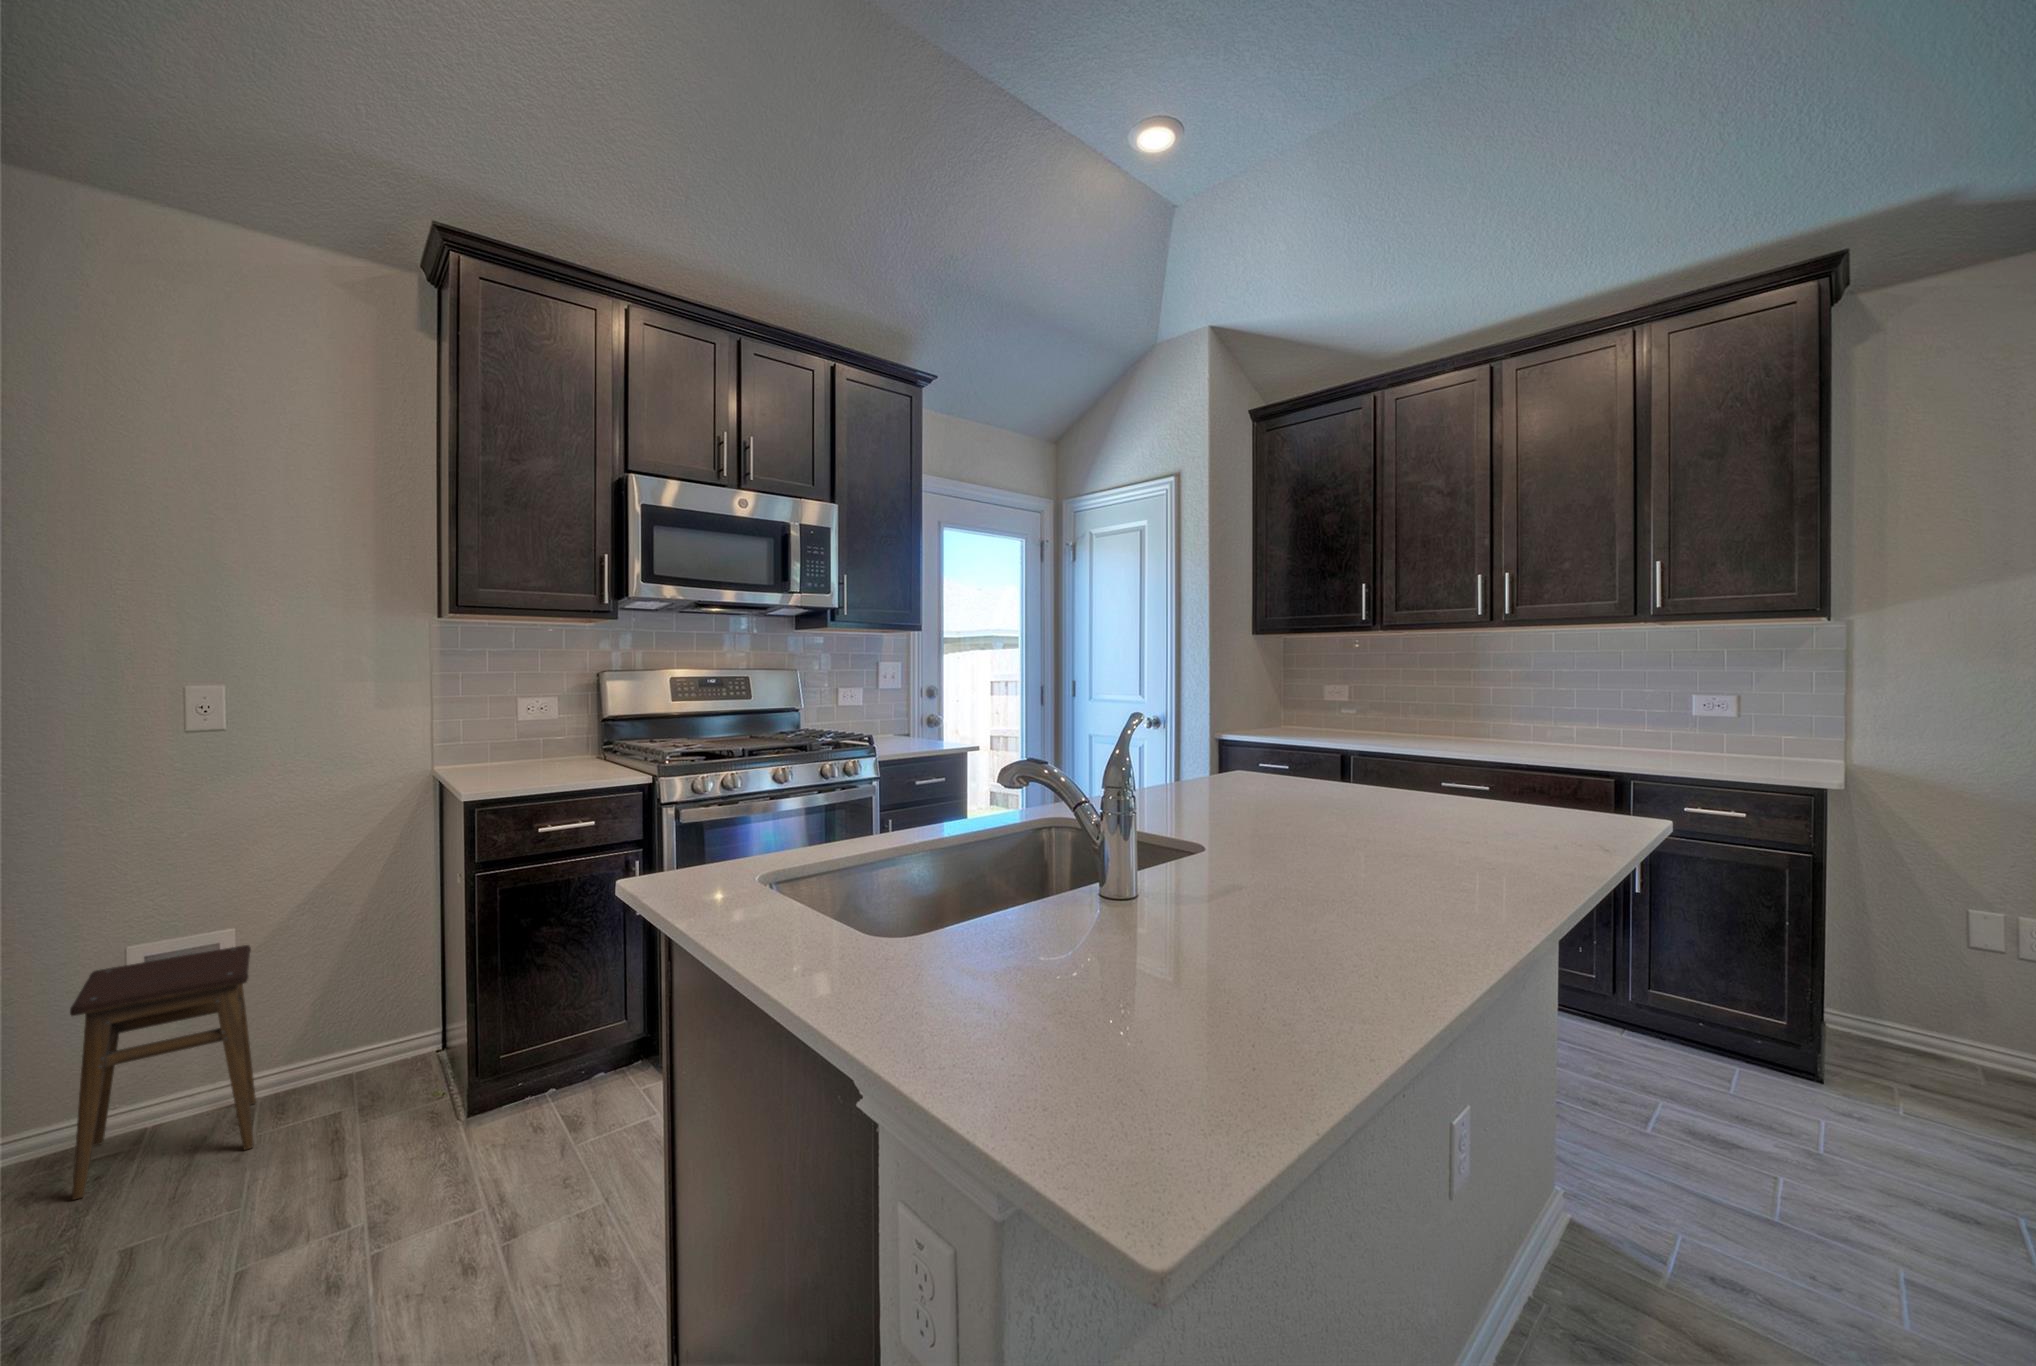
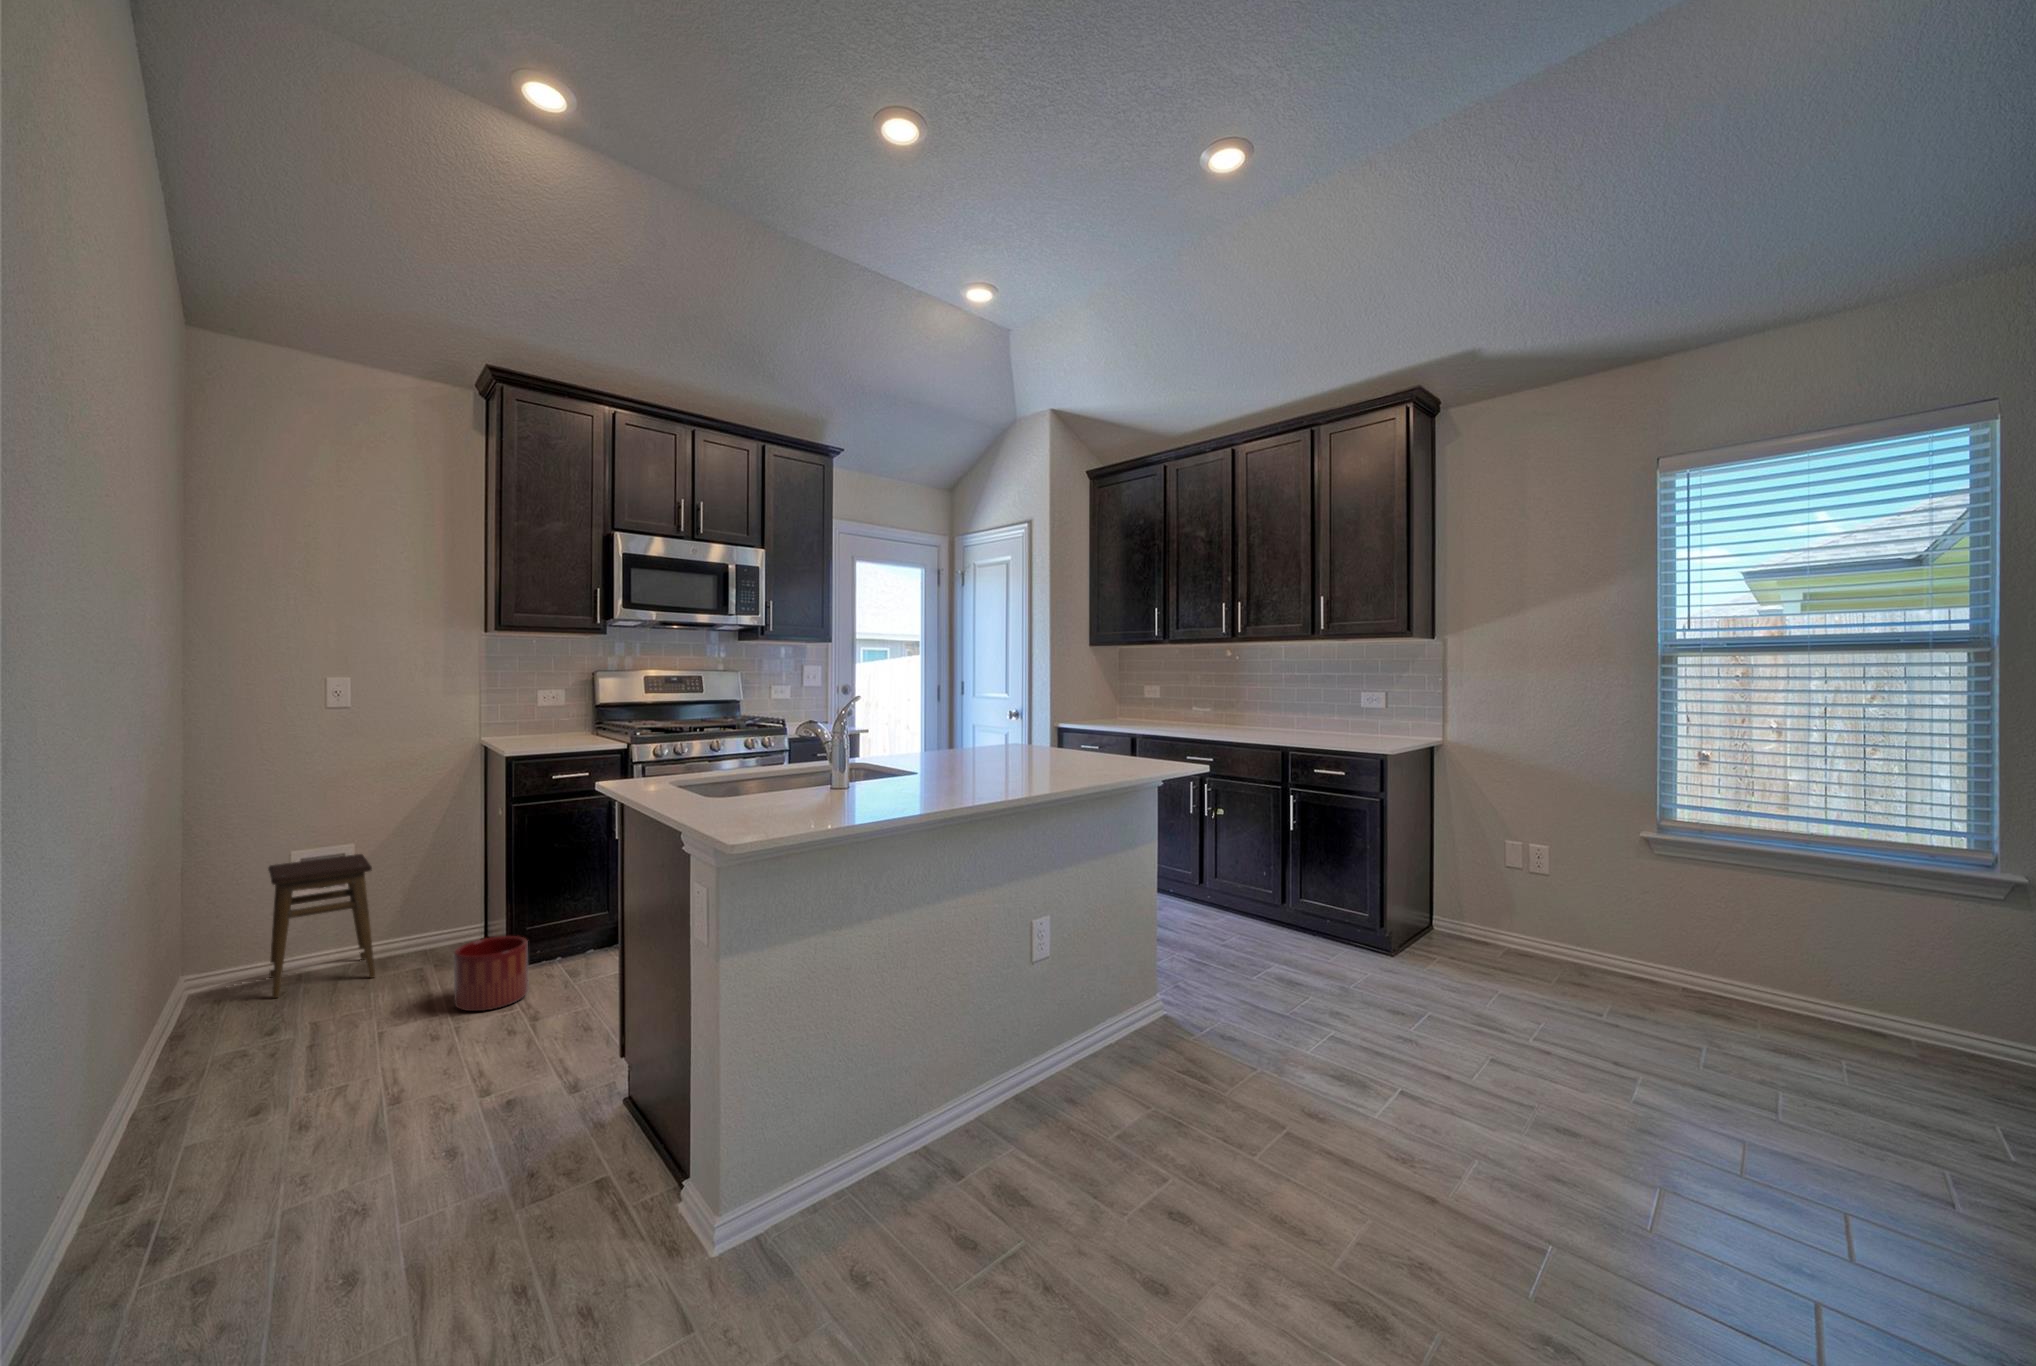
planter: none [351,1100,481,1248] -> present [454,936,529,1011]

